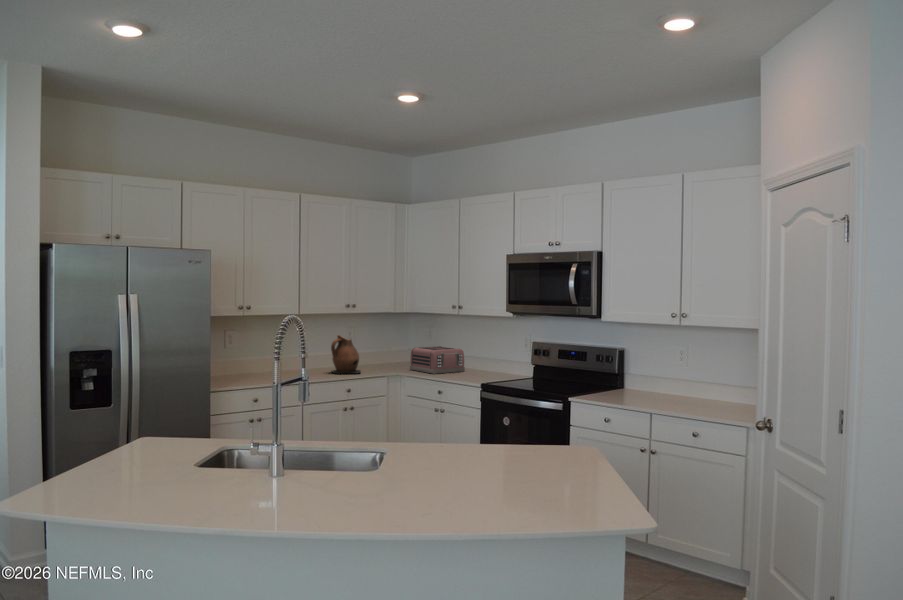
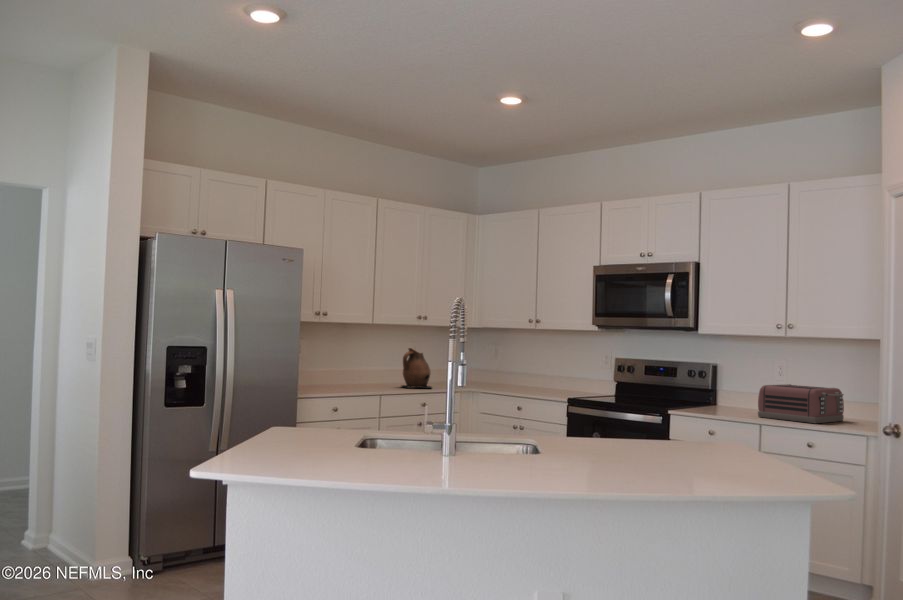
toaster: present [410,346,465,374] -> present [758,384,844,423]

